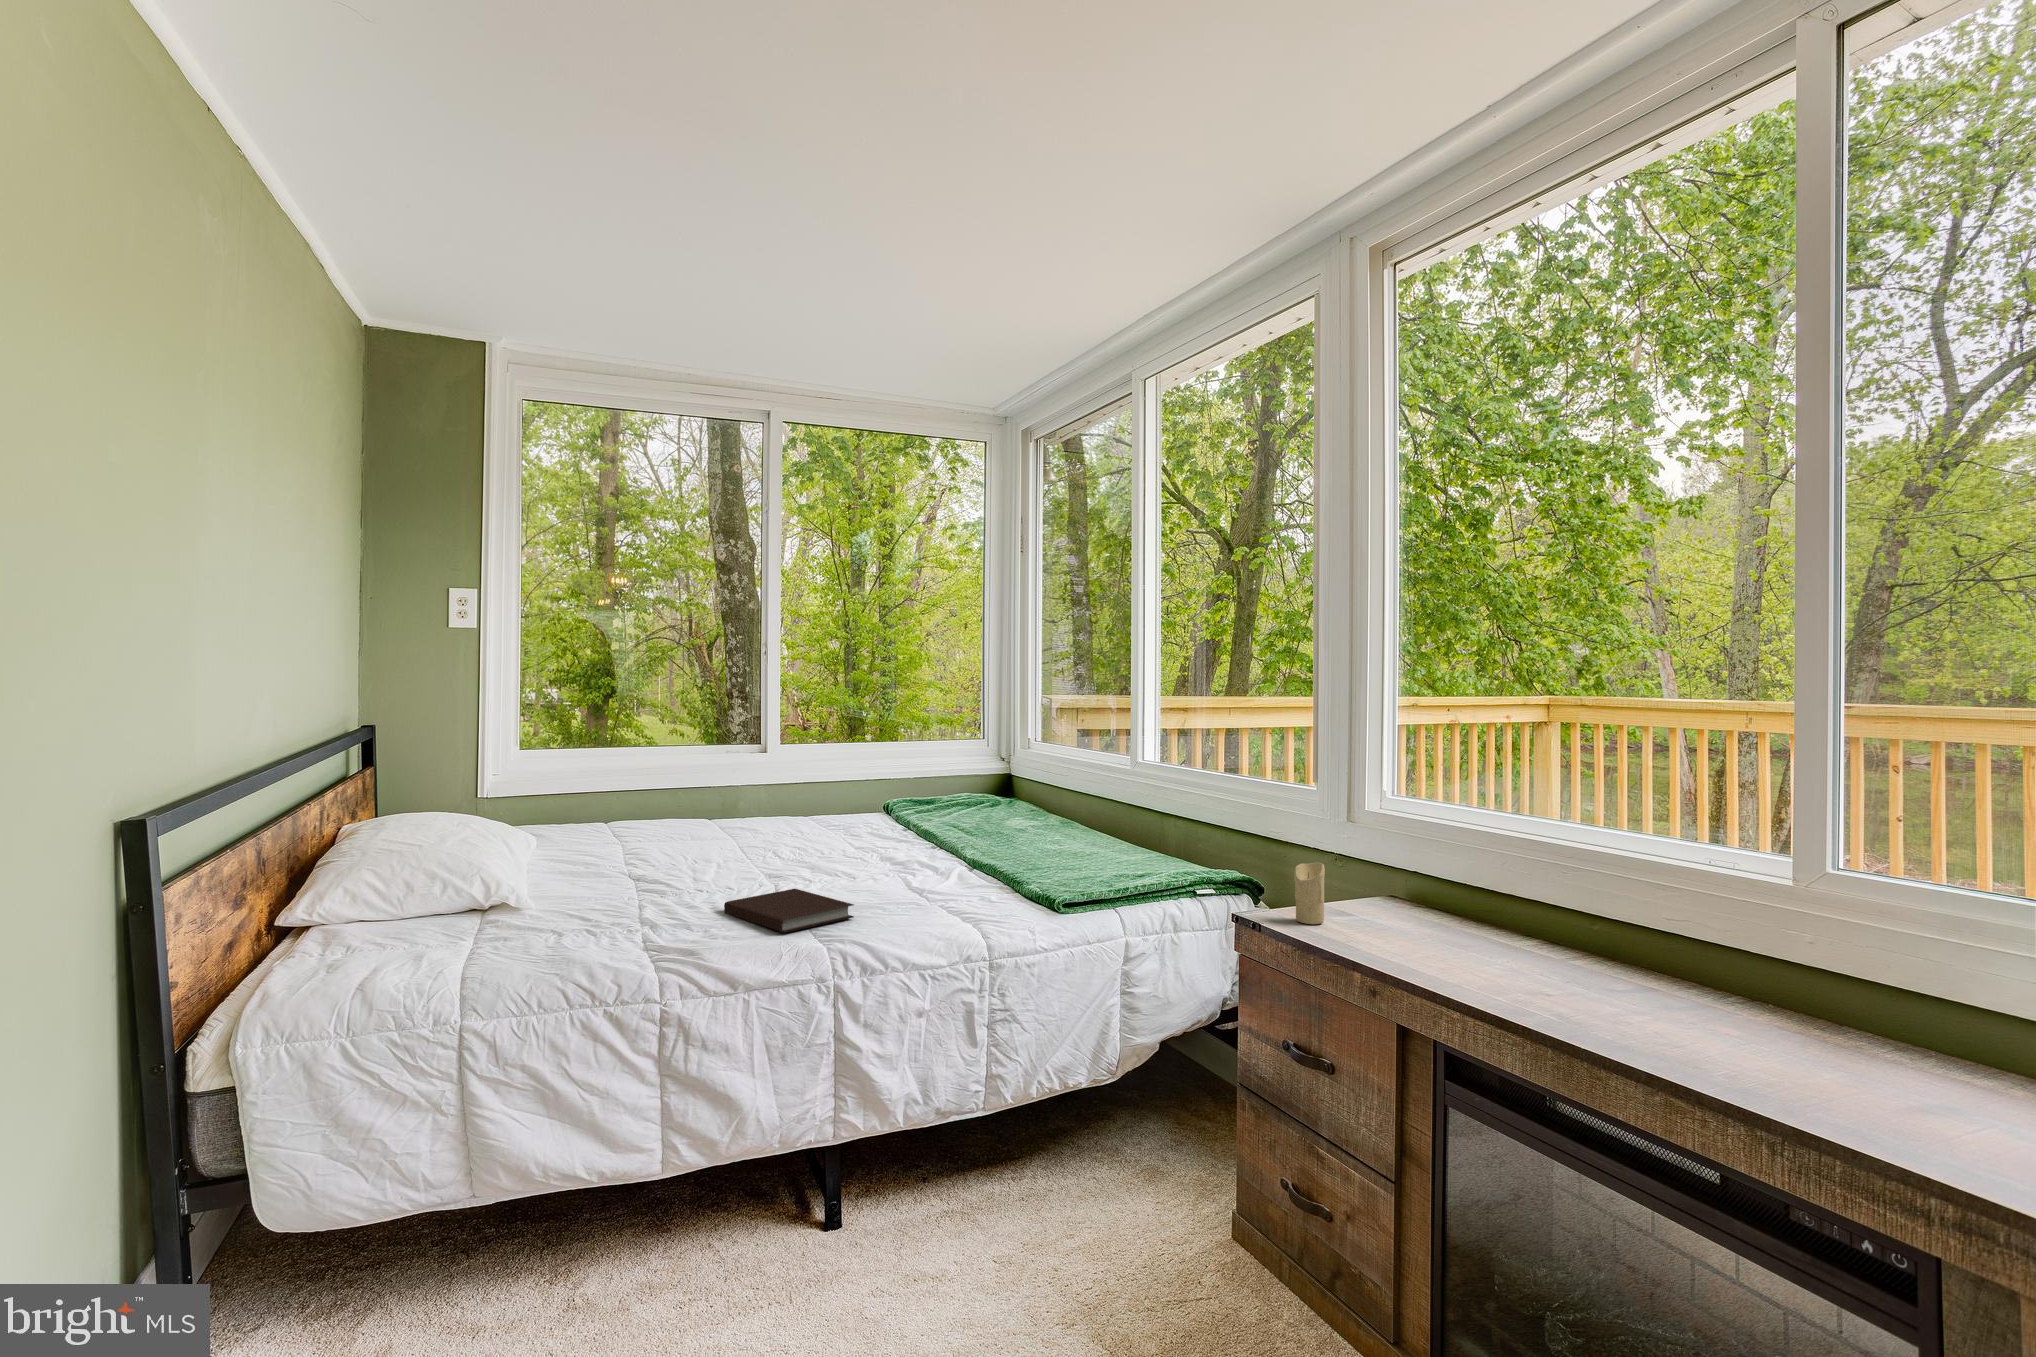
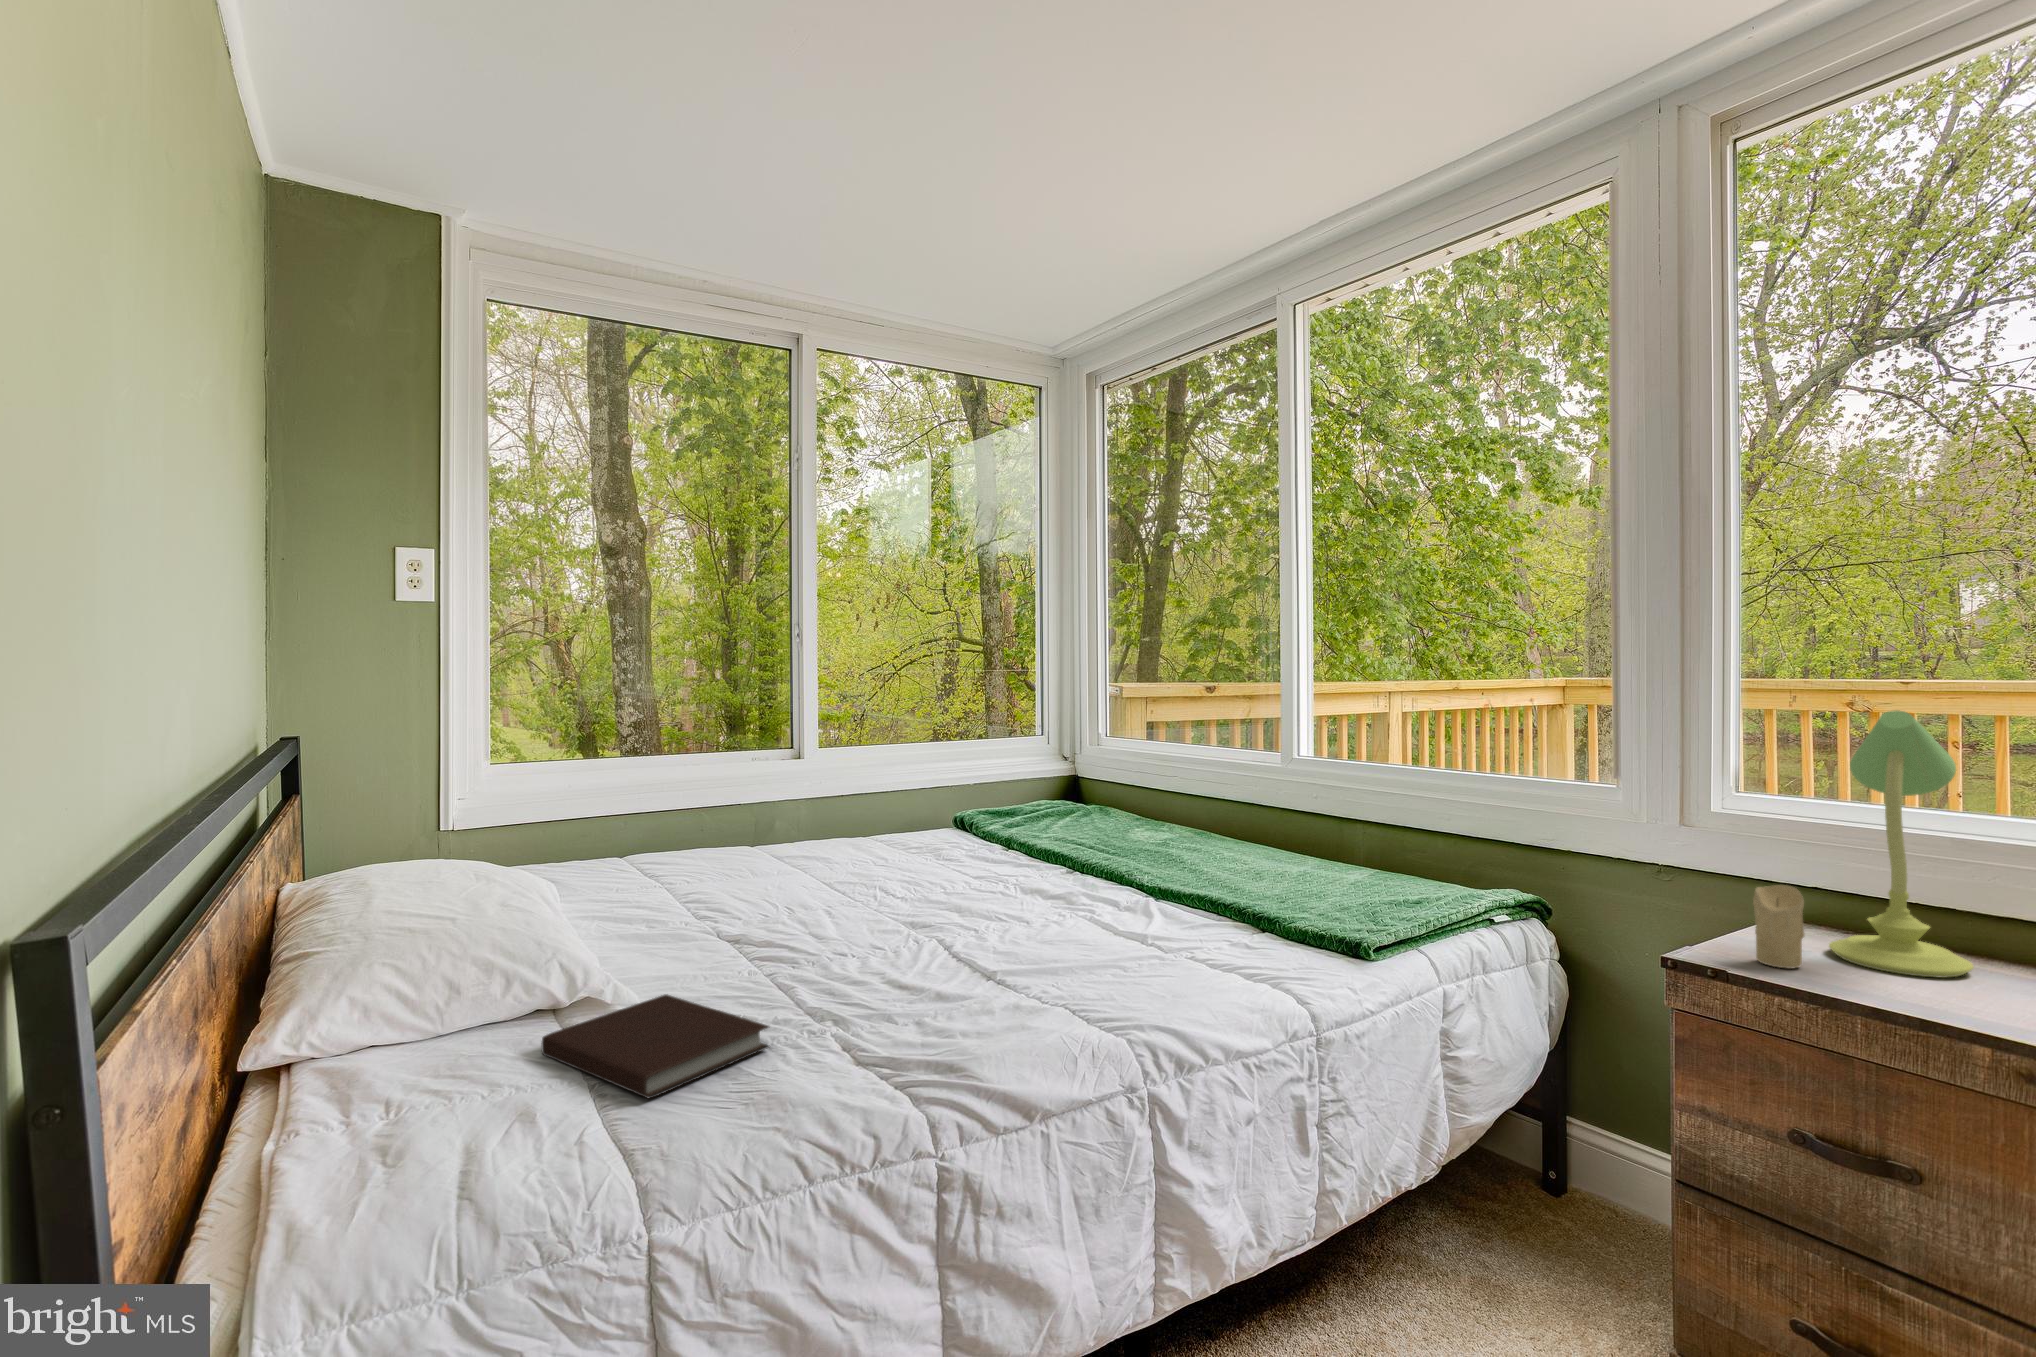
table lamp: none [1366,733,1456,936] -> present [1829,710,1974,978]
notebook: present [724,889,854,932] -> present [541,994,769,1098]

